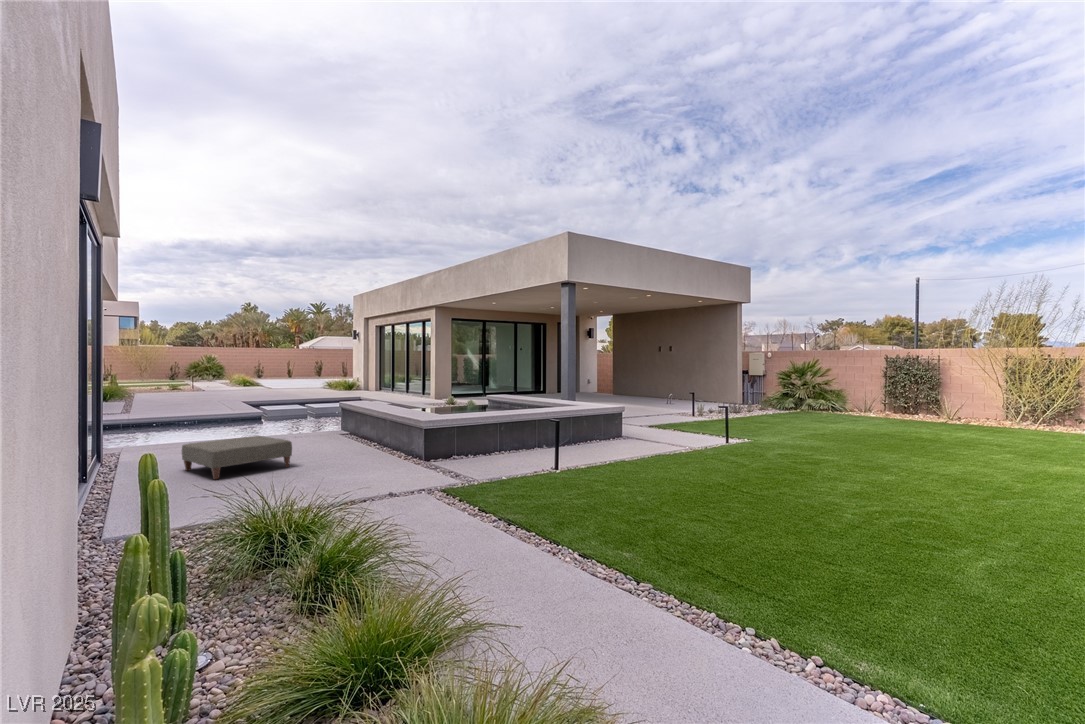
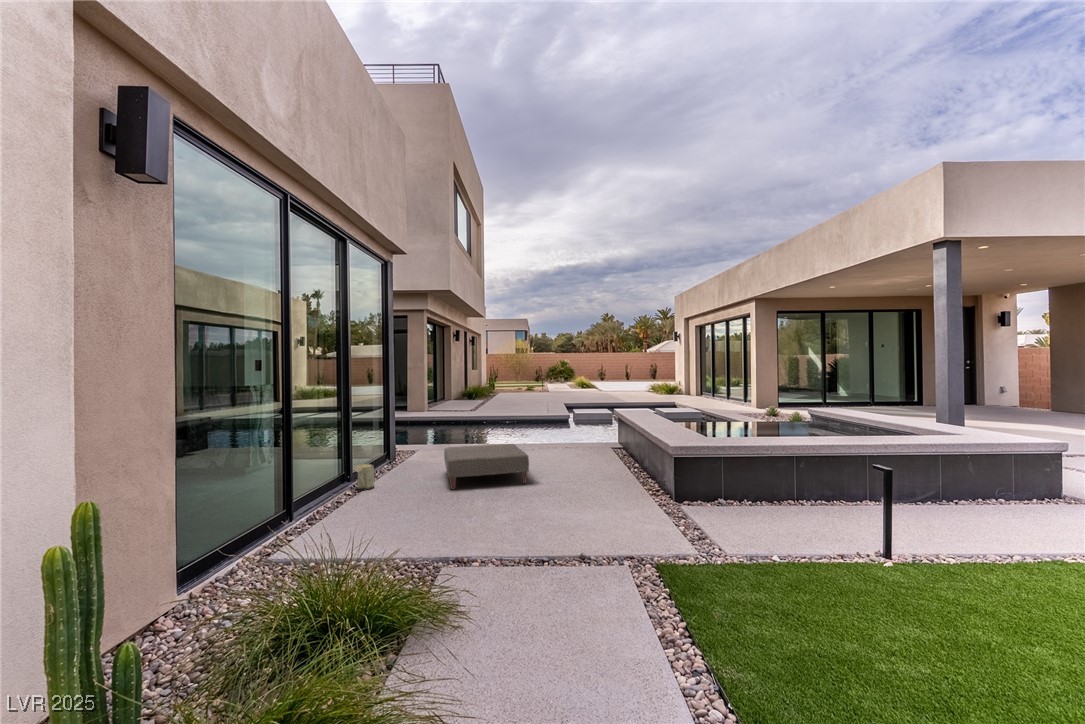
watering can: none [88,458,111,495] -> present [354,464,374,490]

